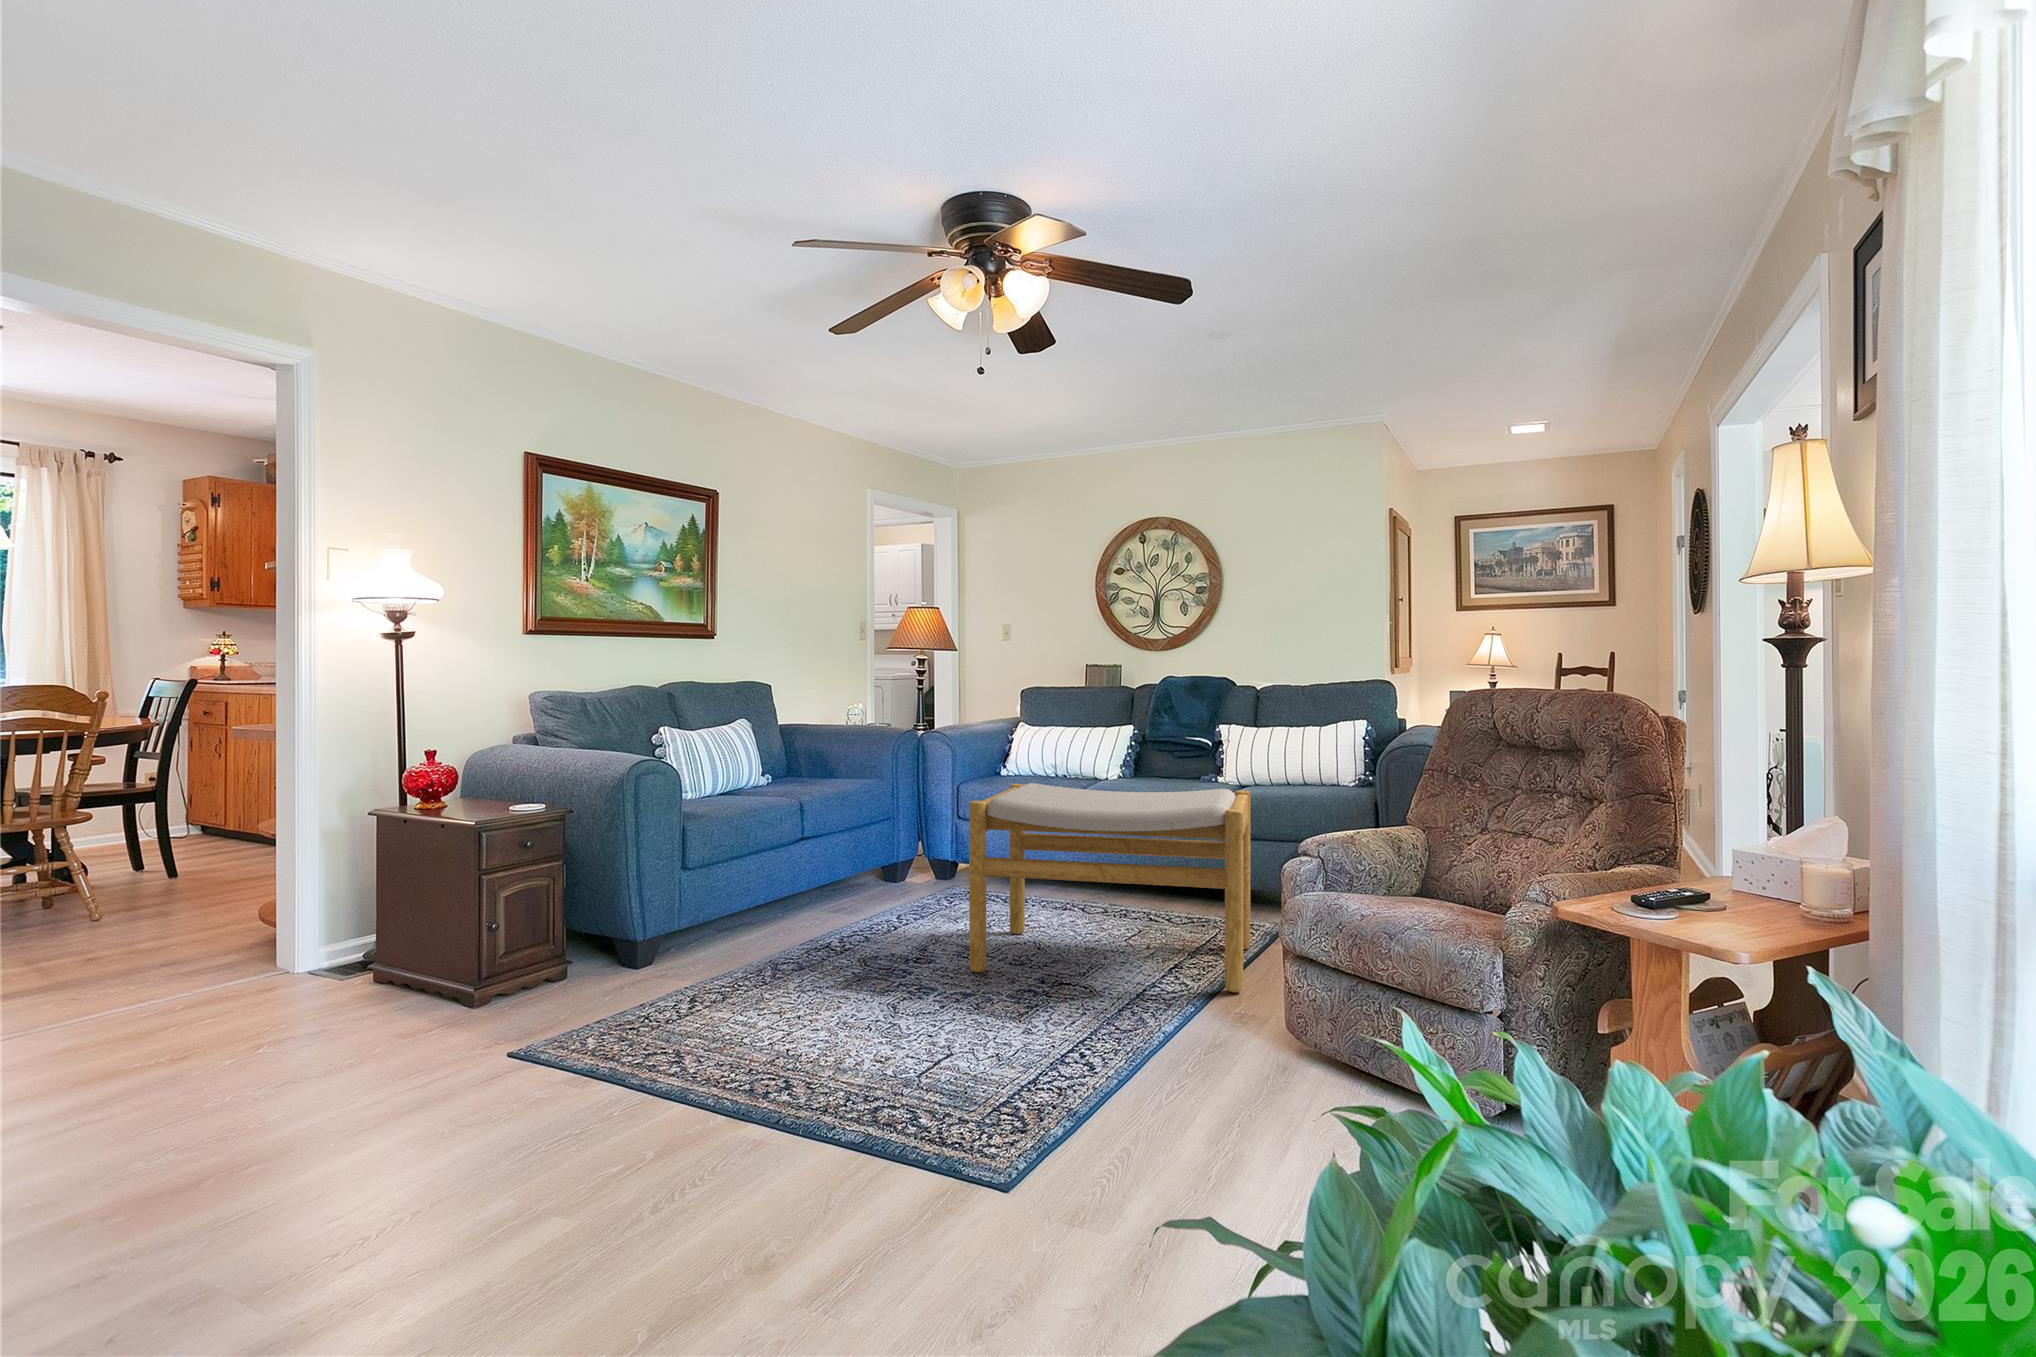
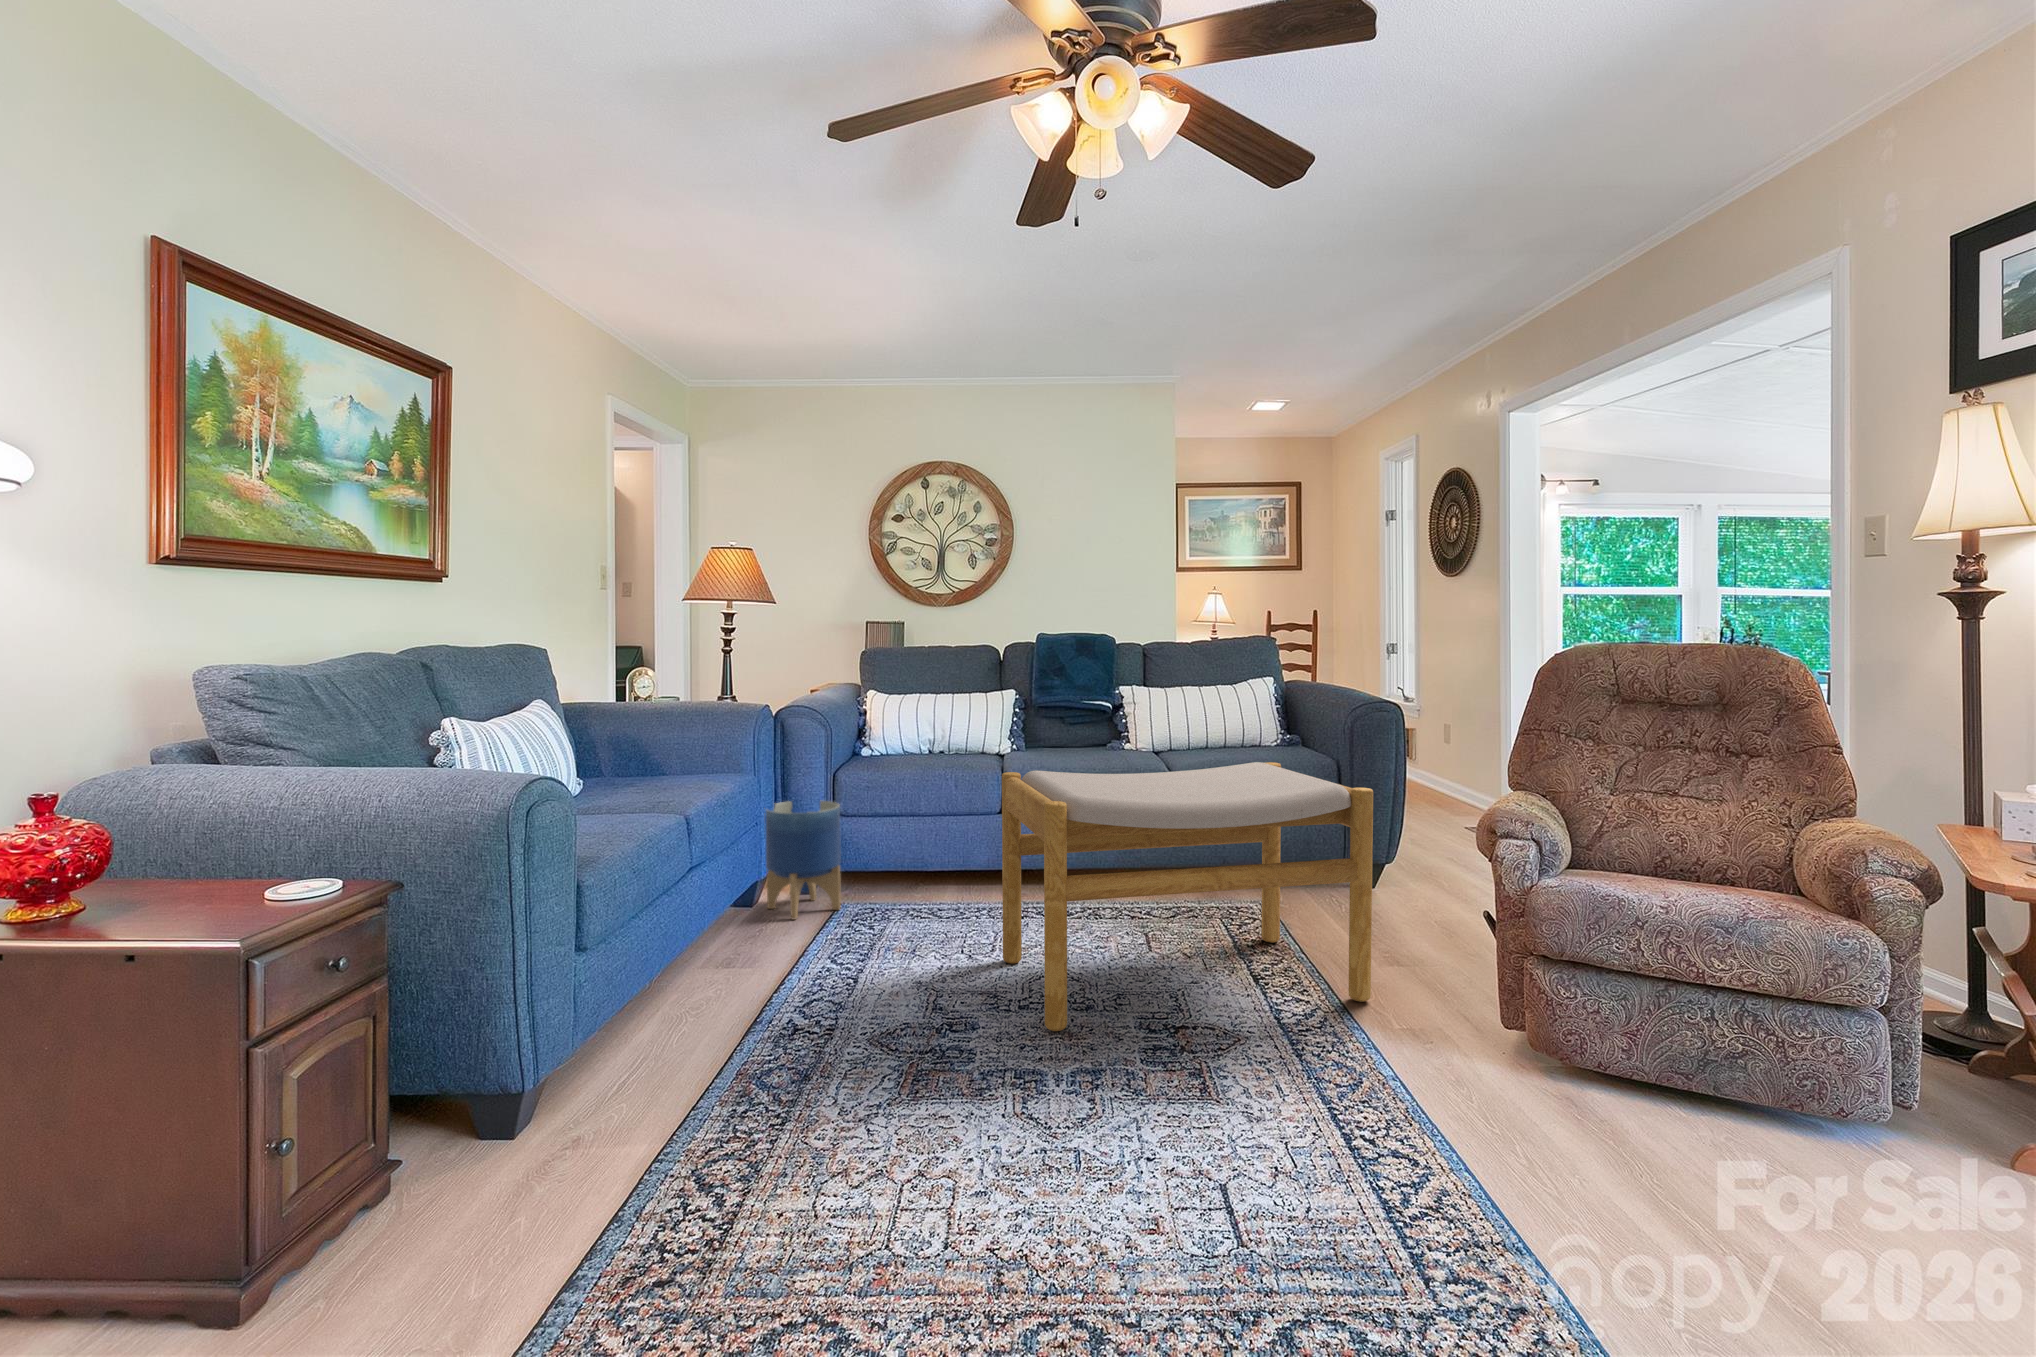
planter: none [902,803,958,891] -> present [766,800,841,919]

